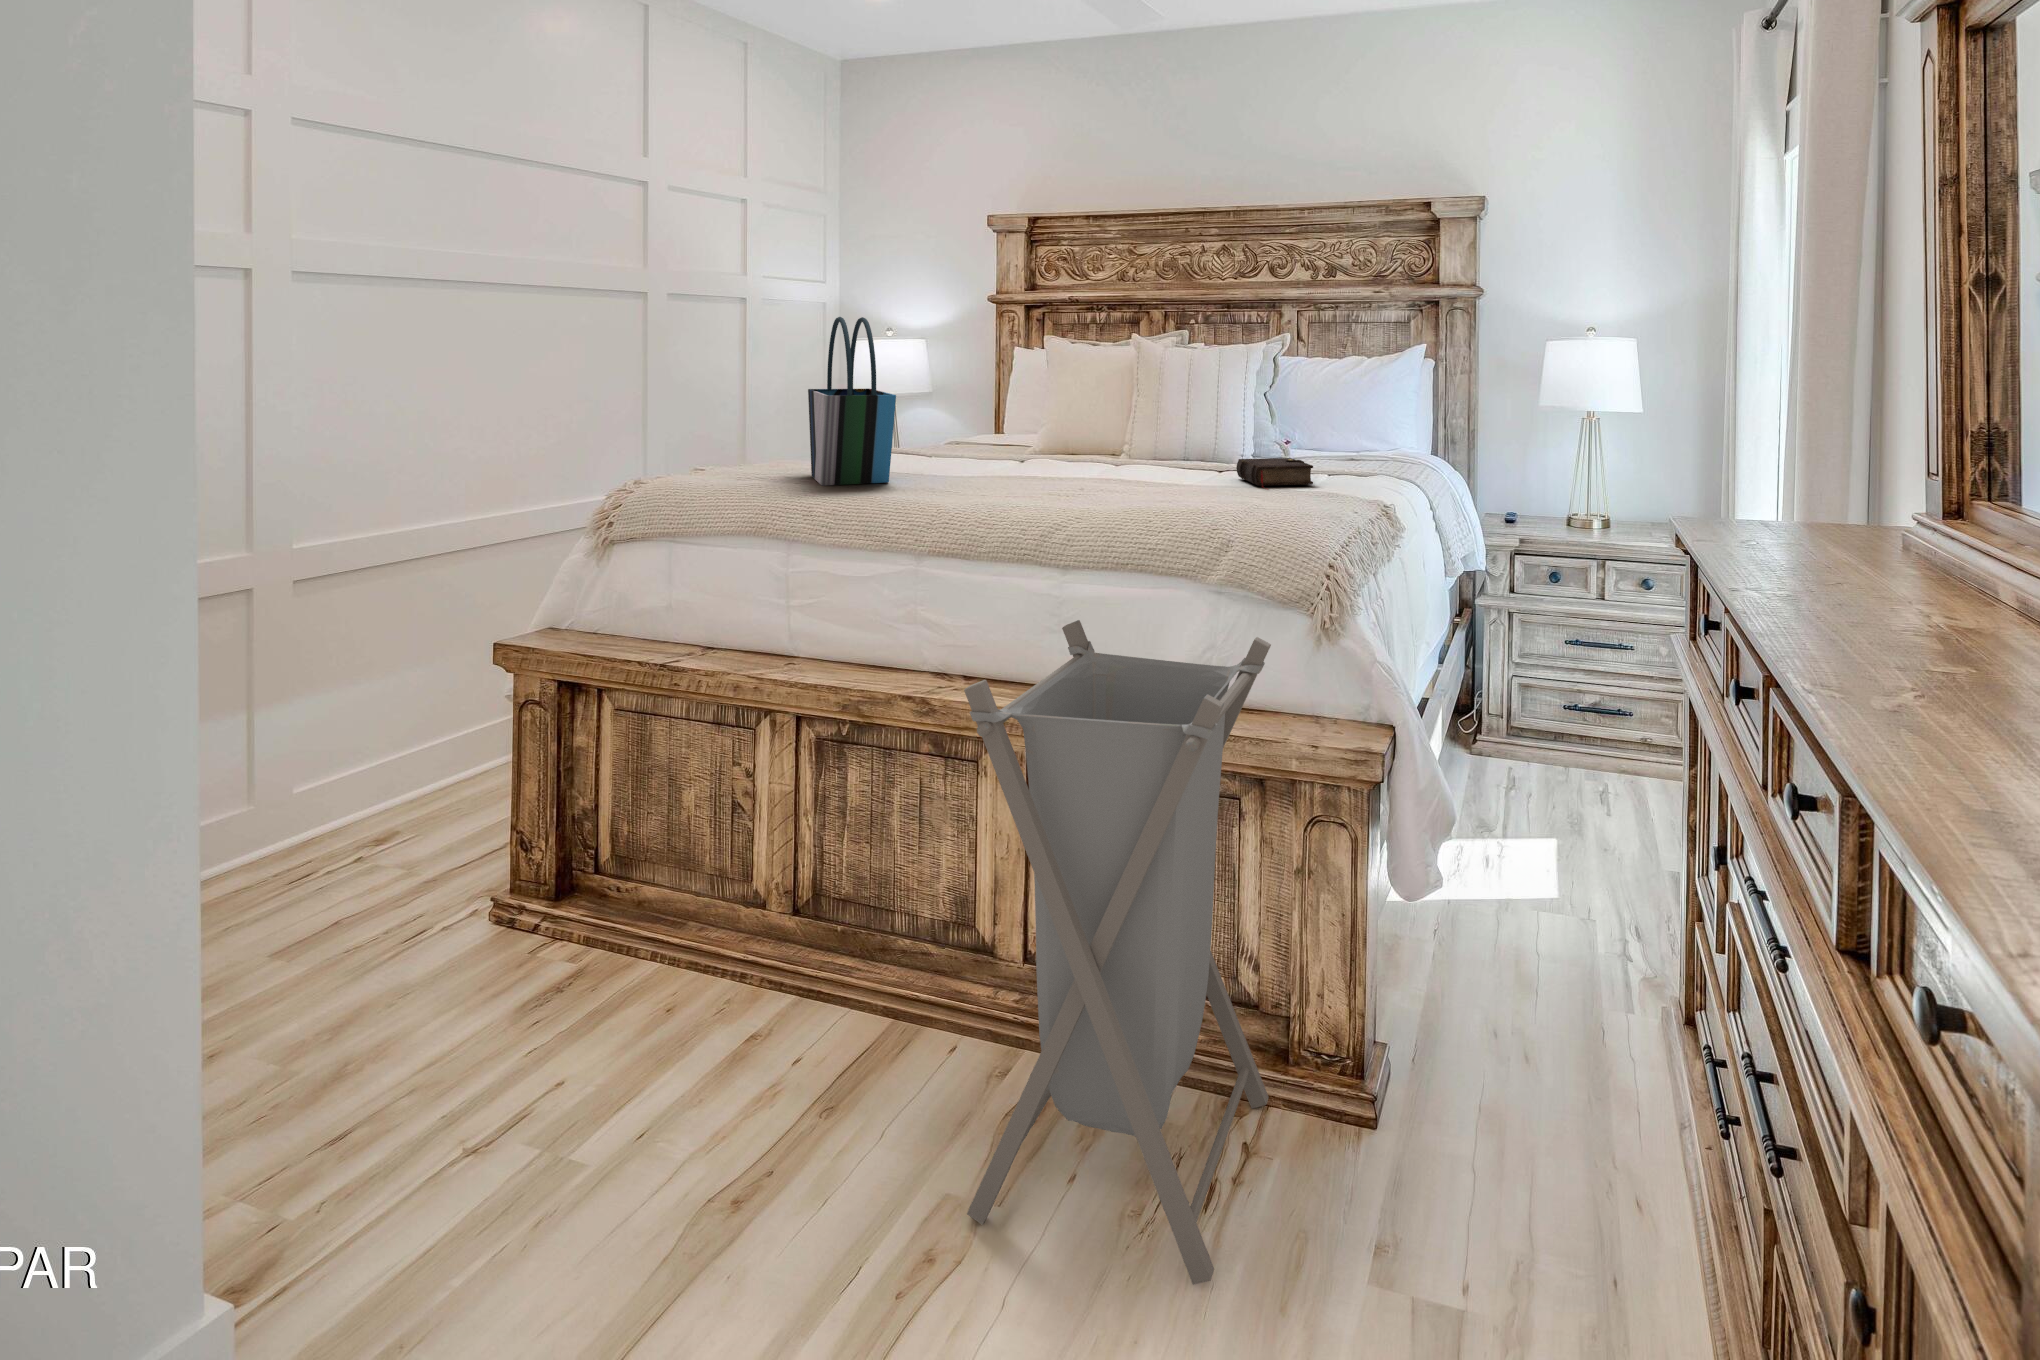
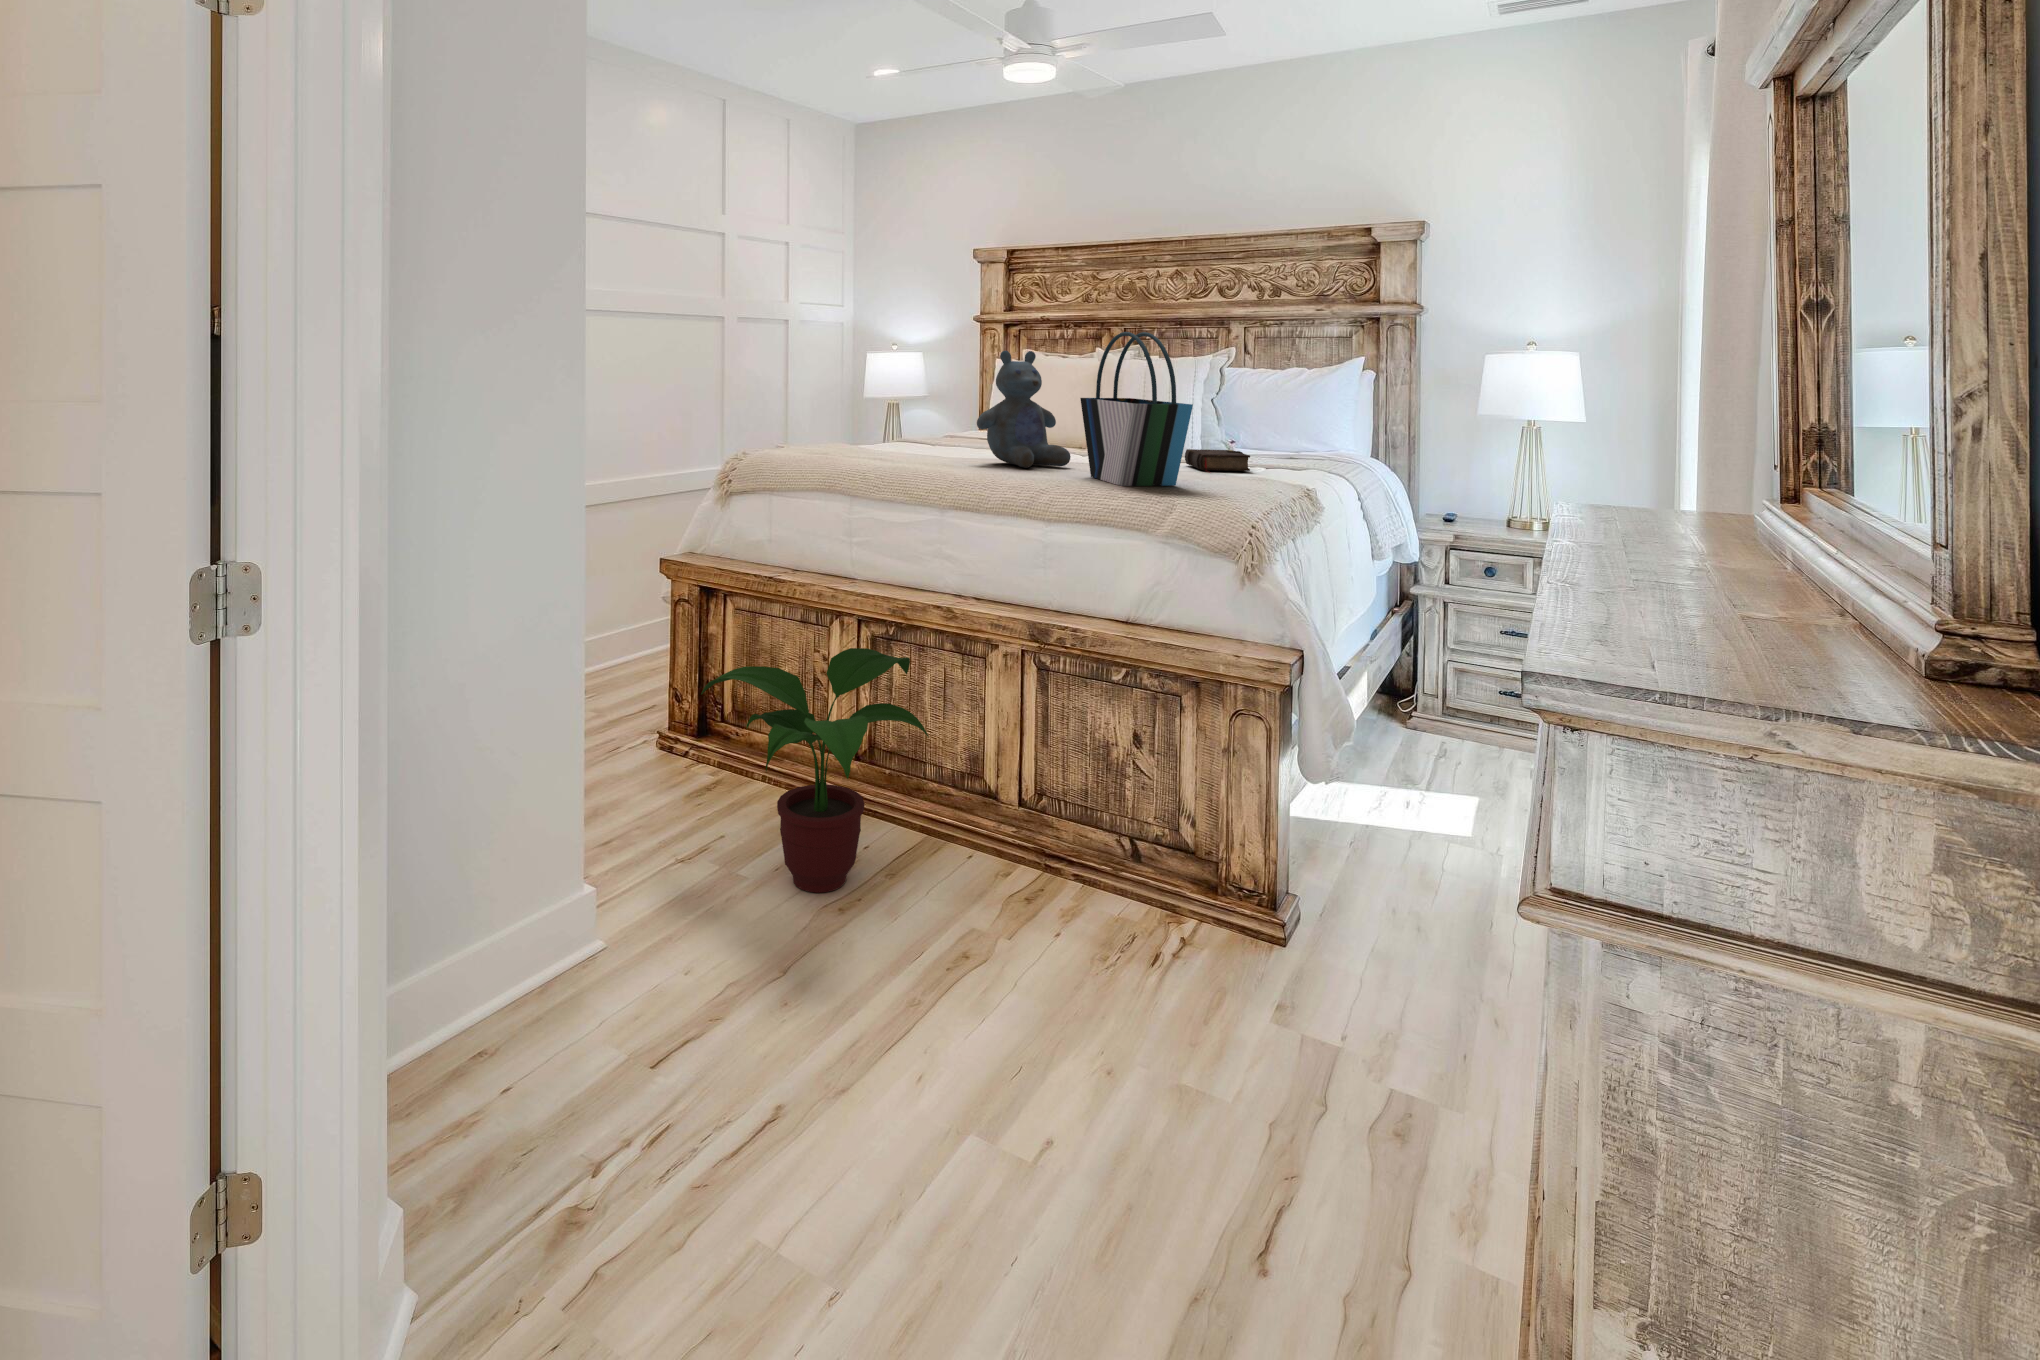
tote bag: present [808,317,896,486] -> present [1080,332,1193,486]
stuffed bear: none [971,340,1096,494] -> present [977,351,1071,468]
laundry hamper: present [964,620,1271,1285] -> none [987,554,1207,1008]
potted plant: none [518,768,888,1167] -> present [701,648,929,893]

